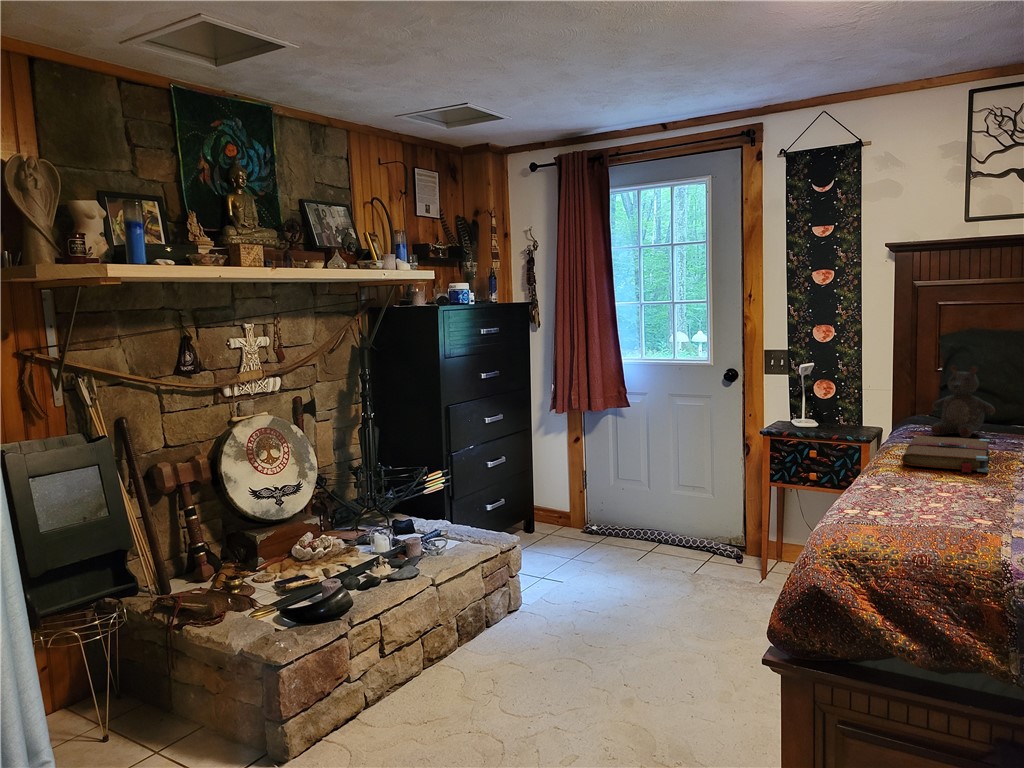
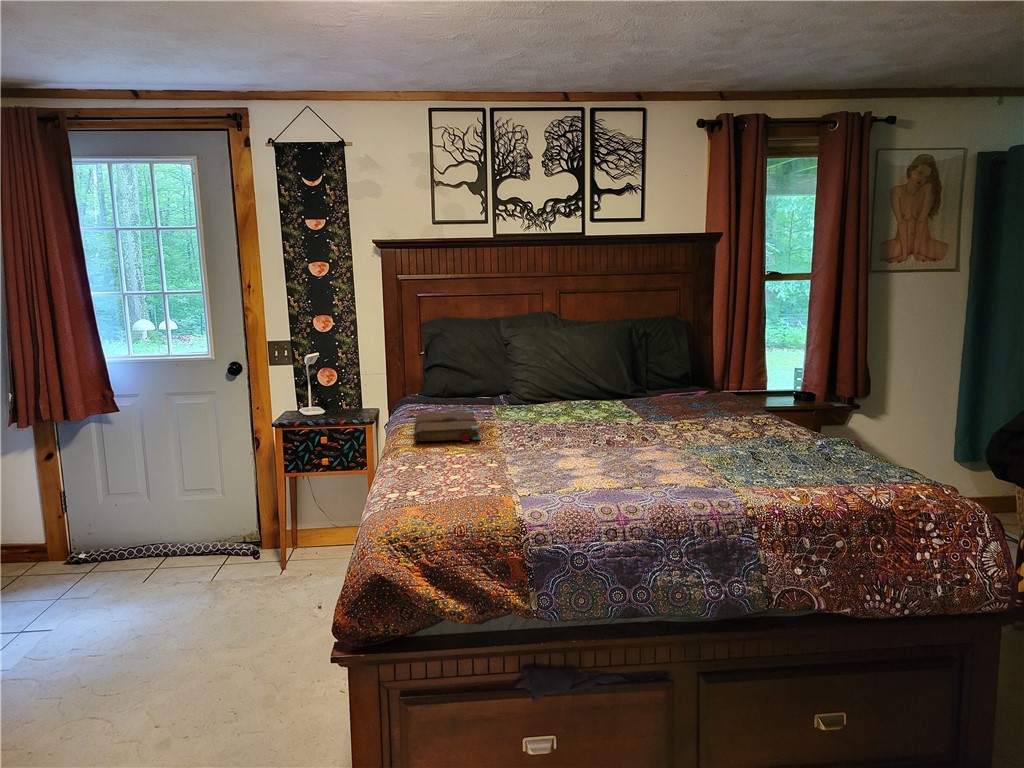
stuffed bear: present [931,365,995,438] -> none [425,349,472,411]

